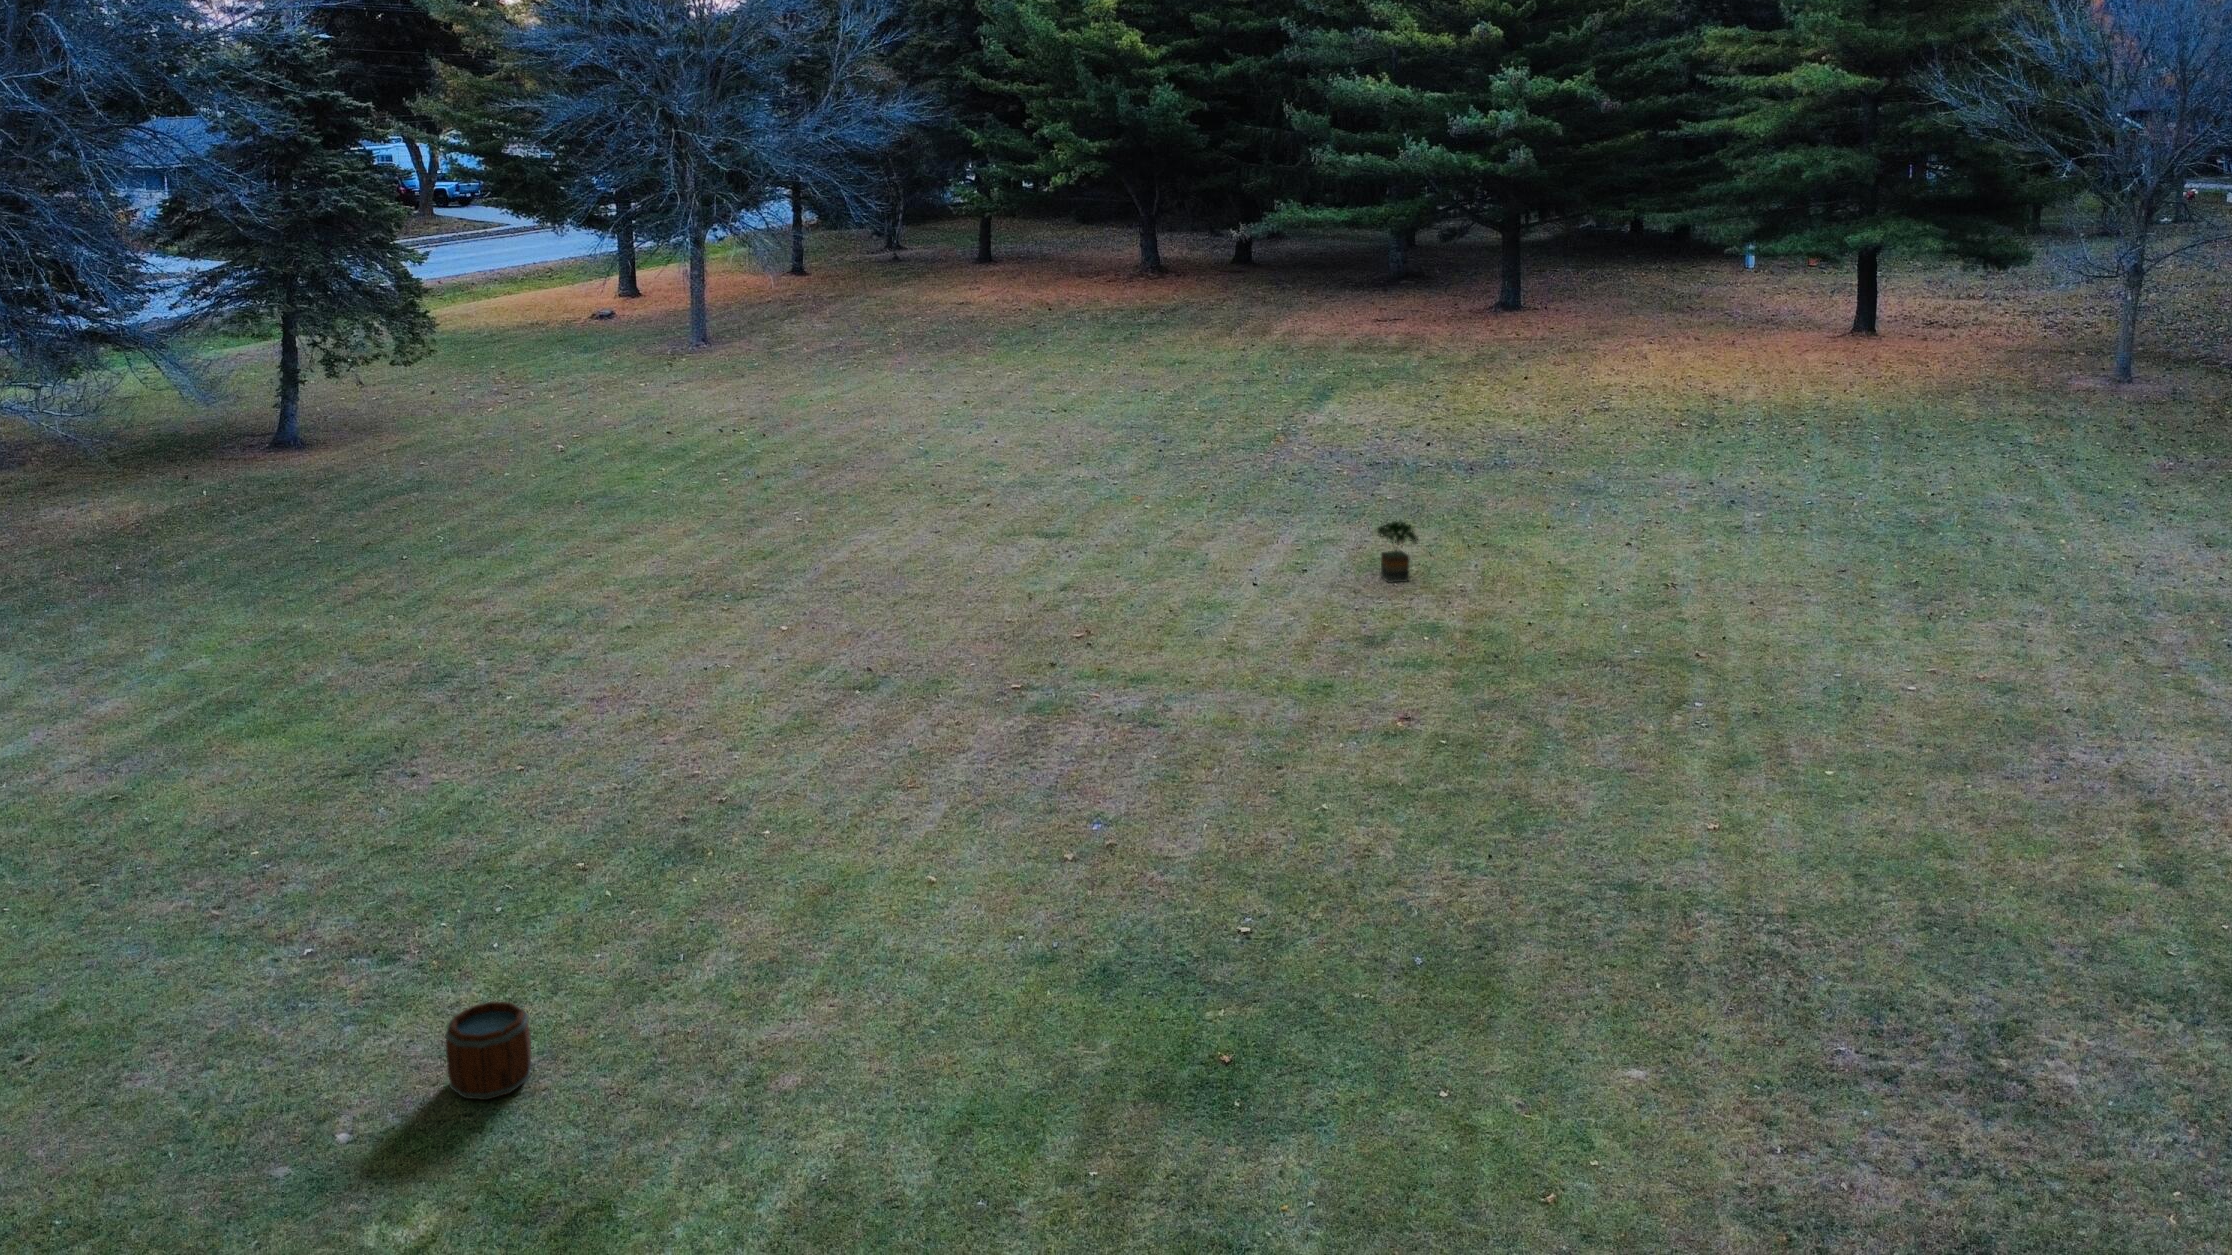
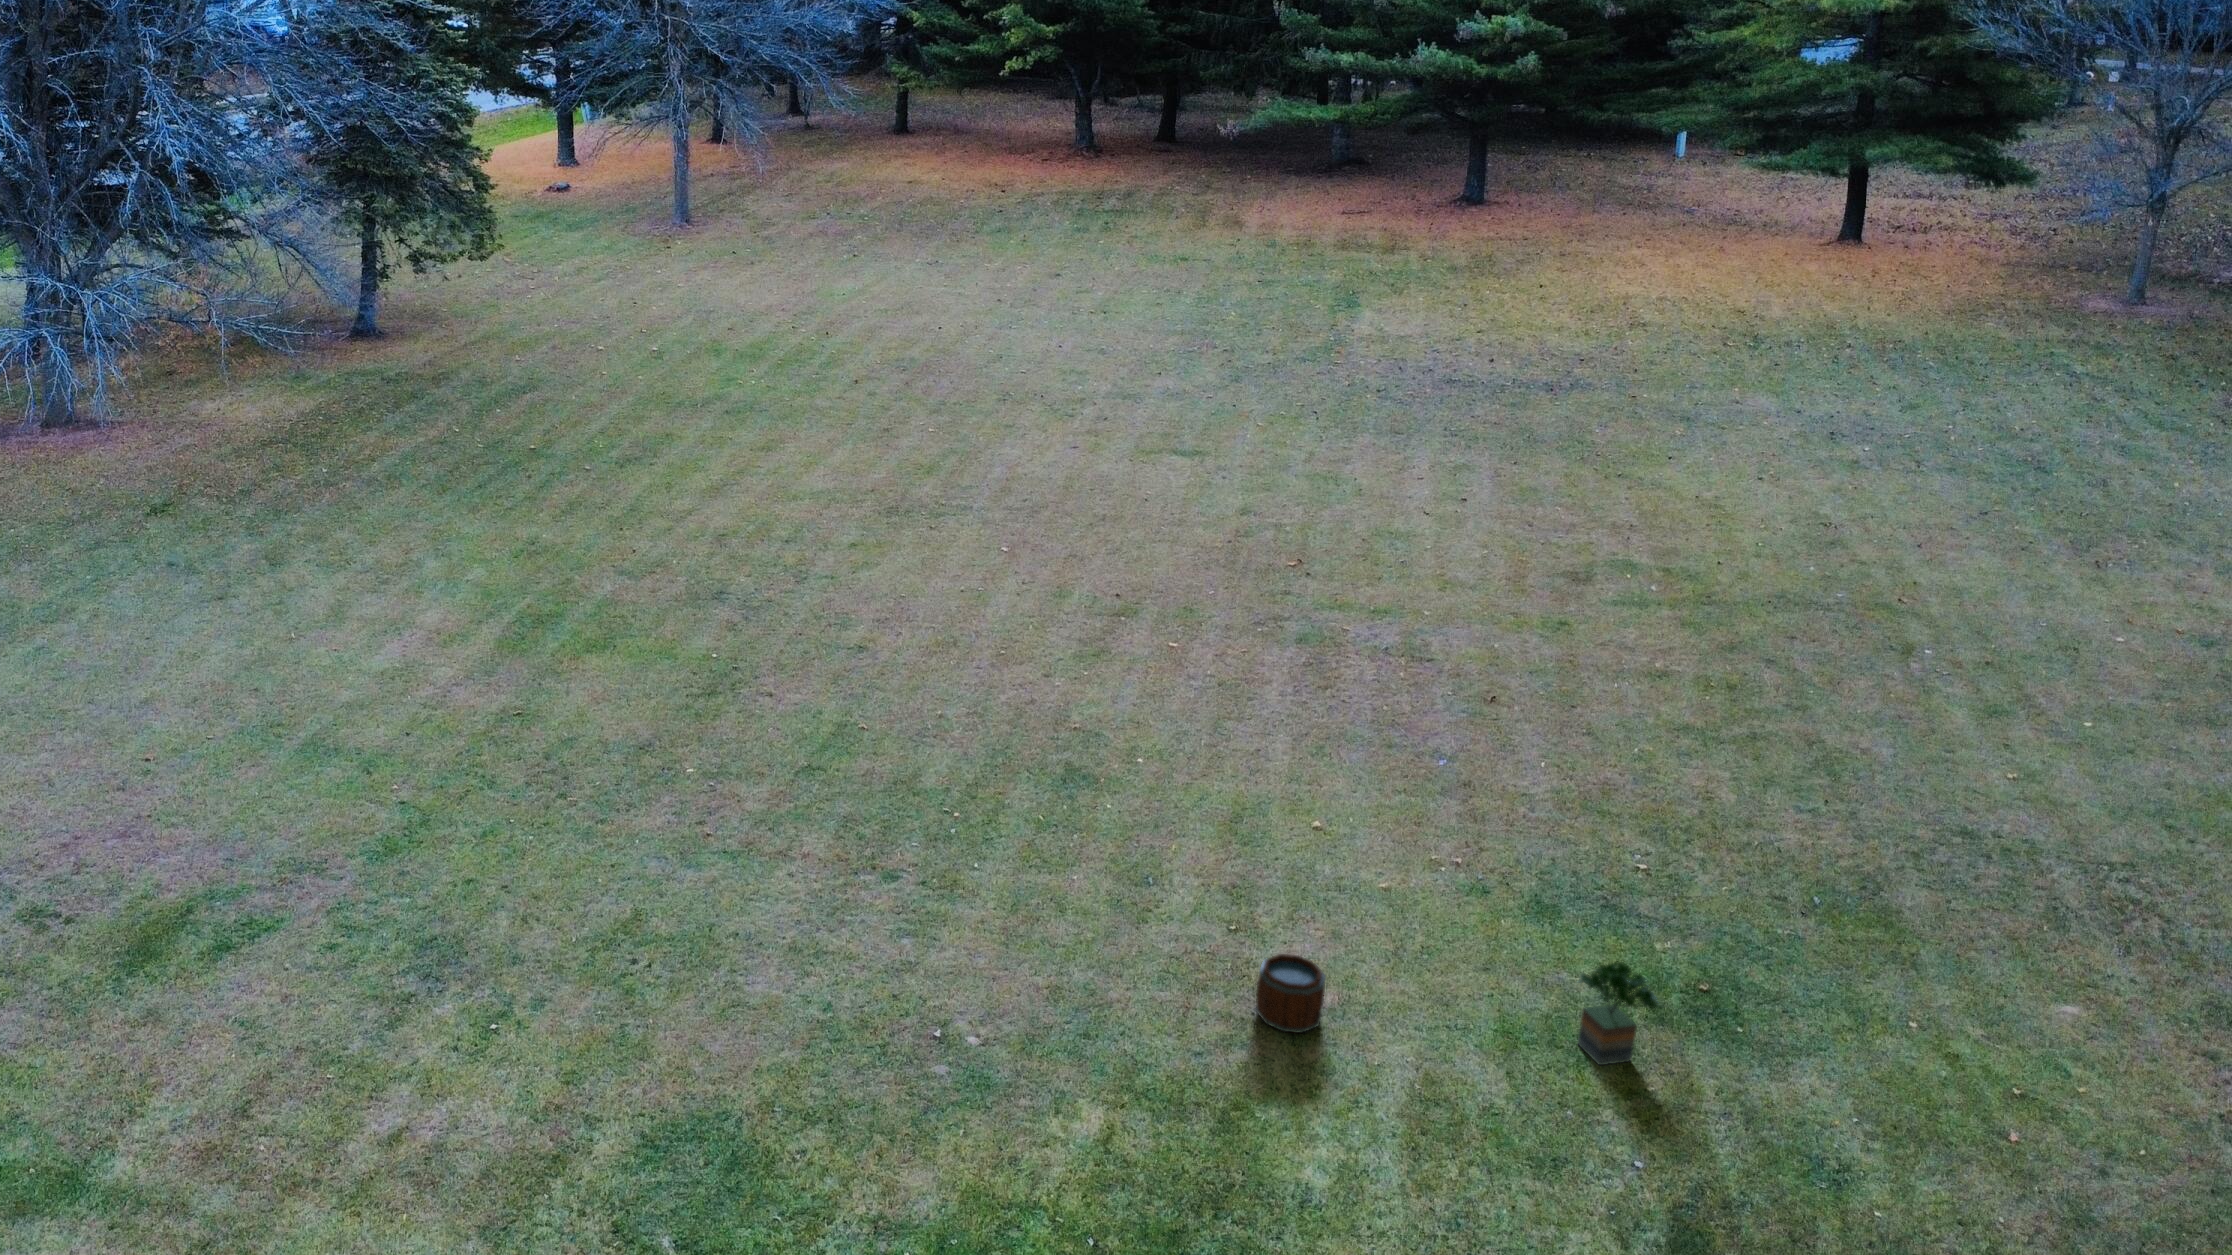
potted tree: present [1378,521,1418,583] -> present [1578,961,1659,1065]

